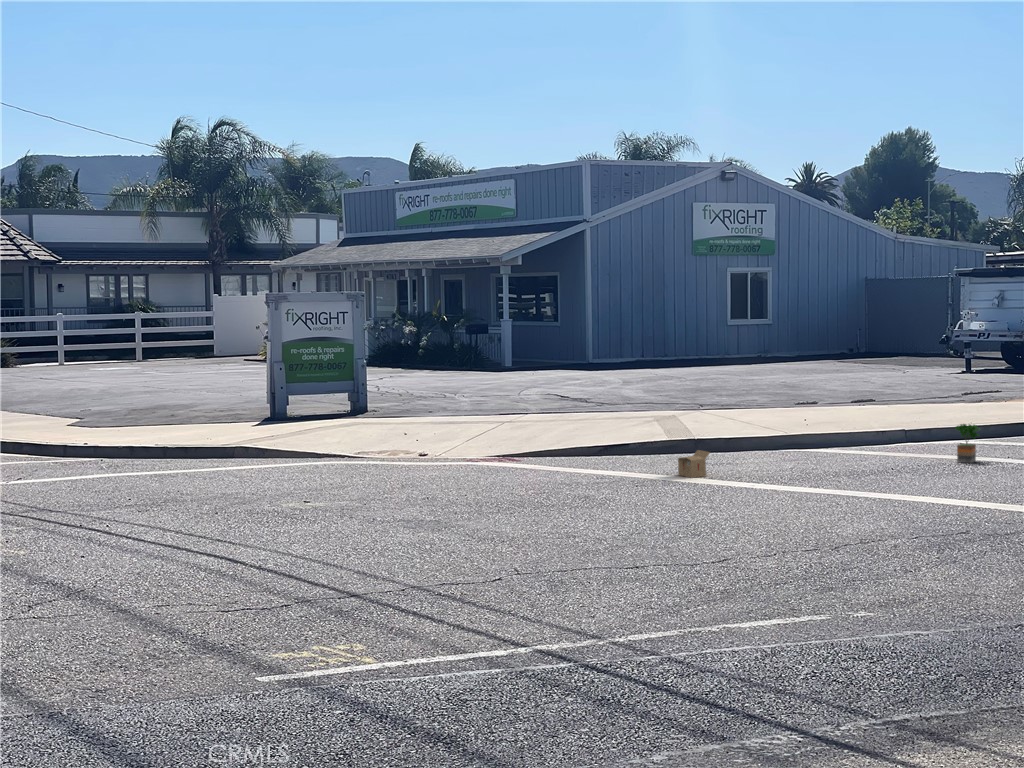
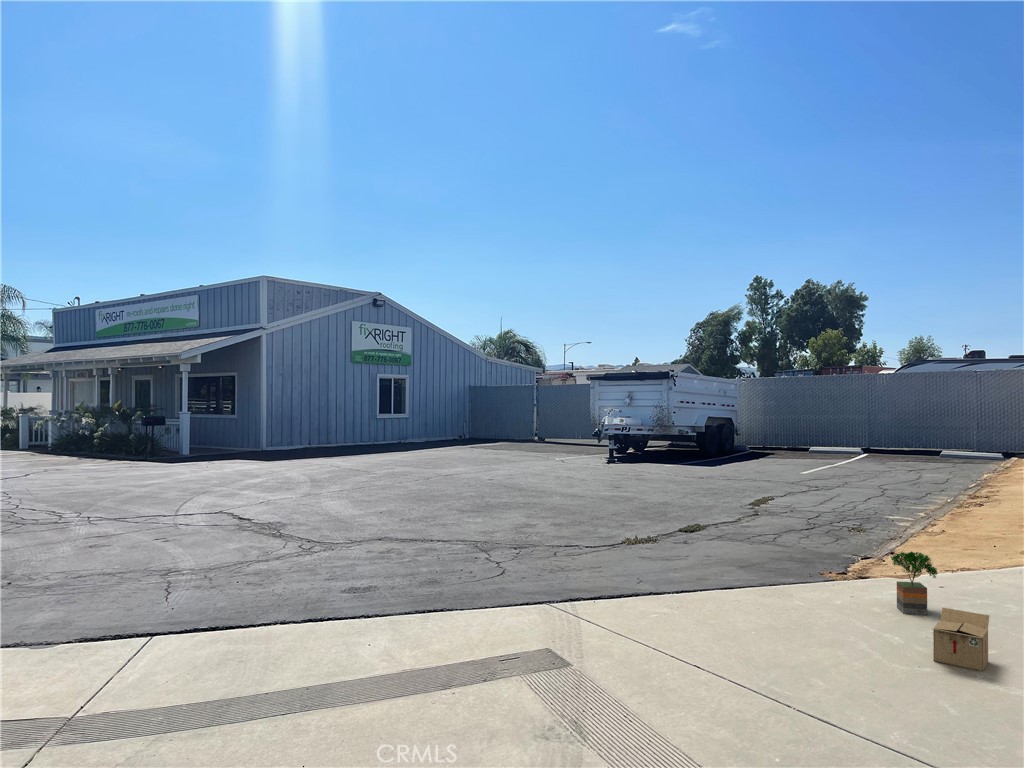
cardboard box: present [678,450,710,478] -> present [933,608,989,671]

